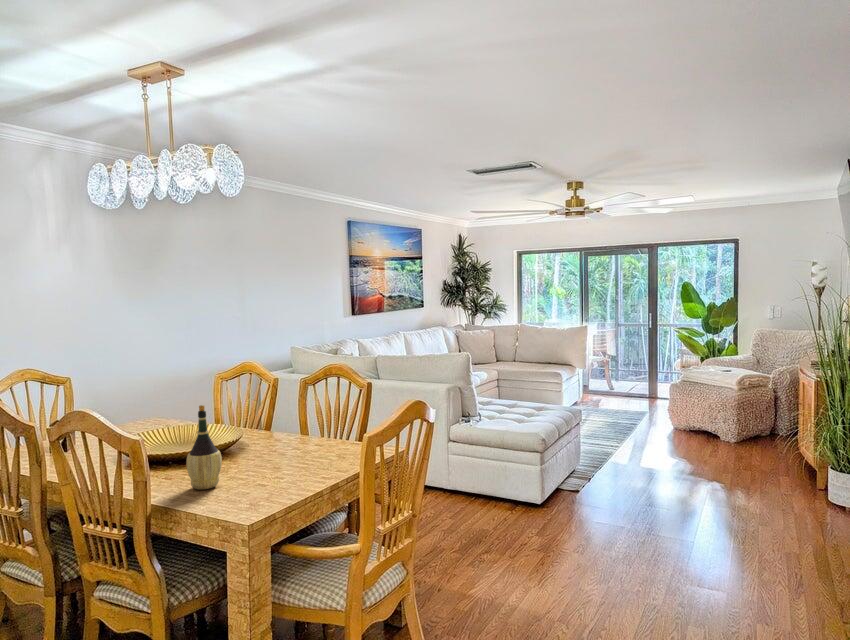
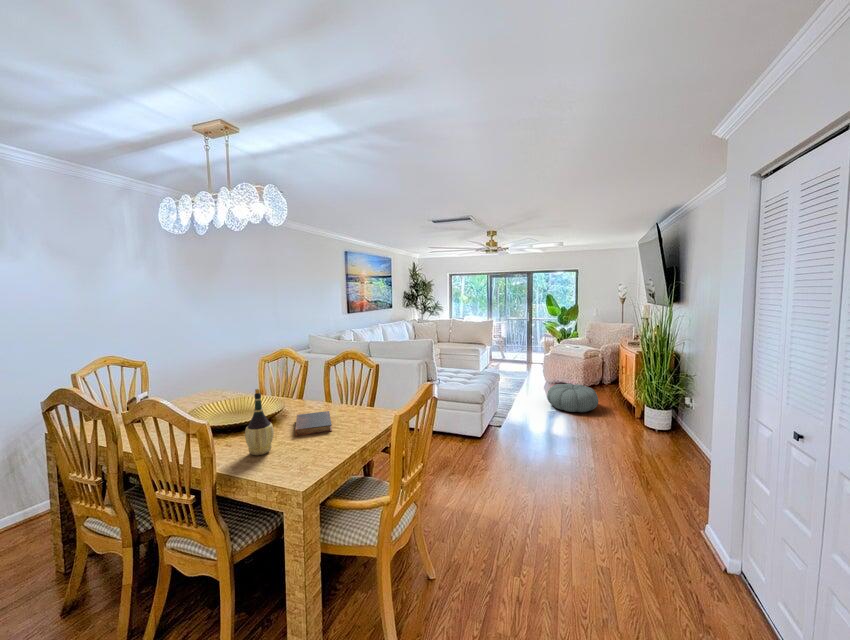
pouf: none [664,427,749,474] -> present [547,383,598,412]
book: none [252,444,300,472] -> present [295,411,332,436]

